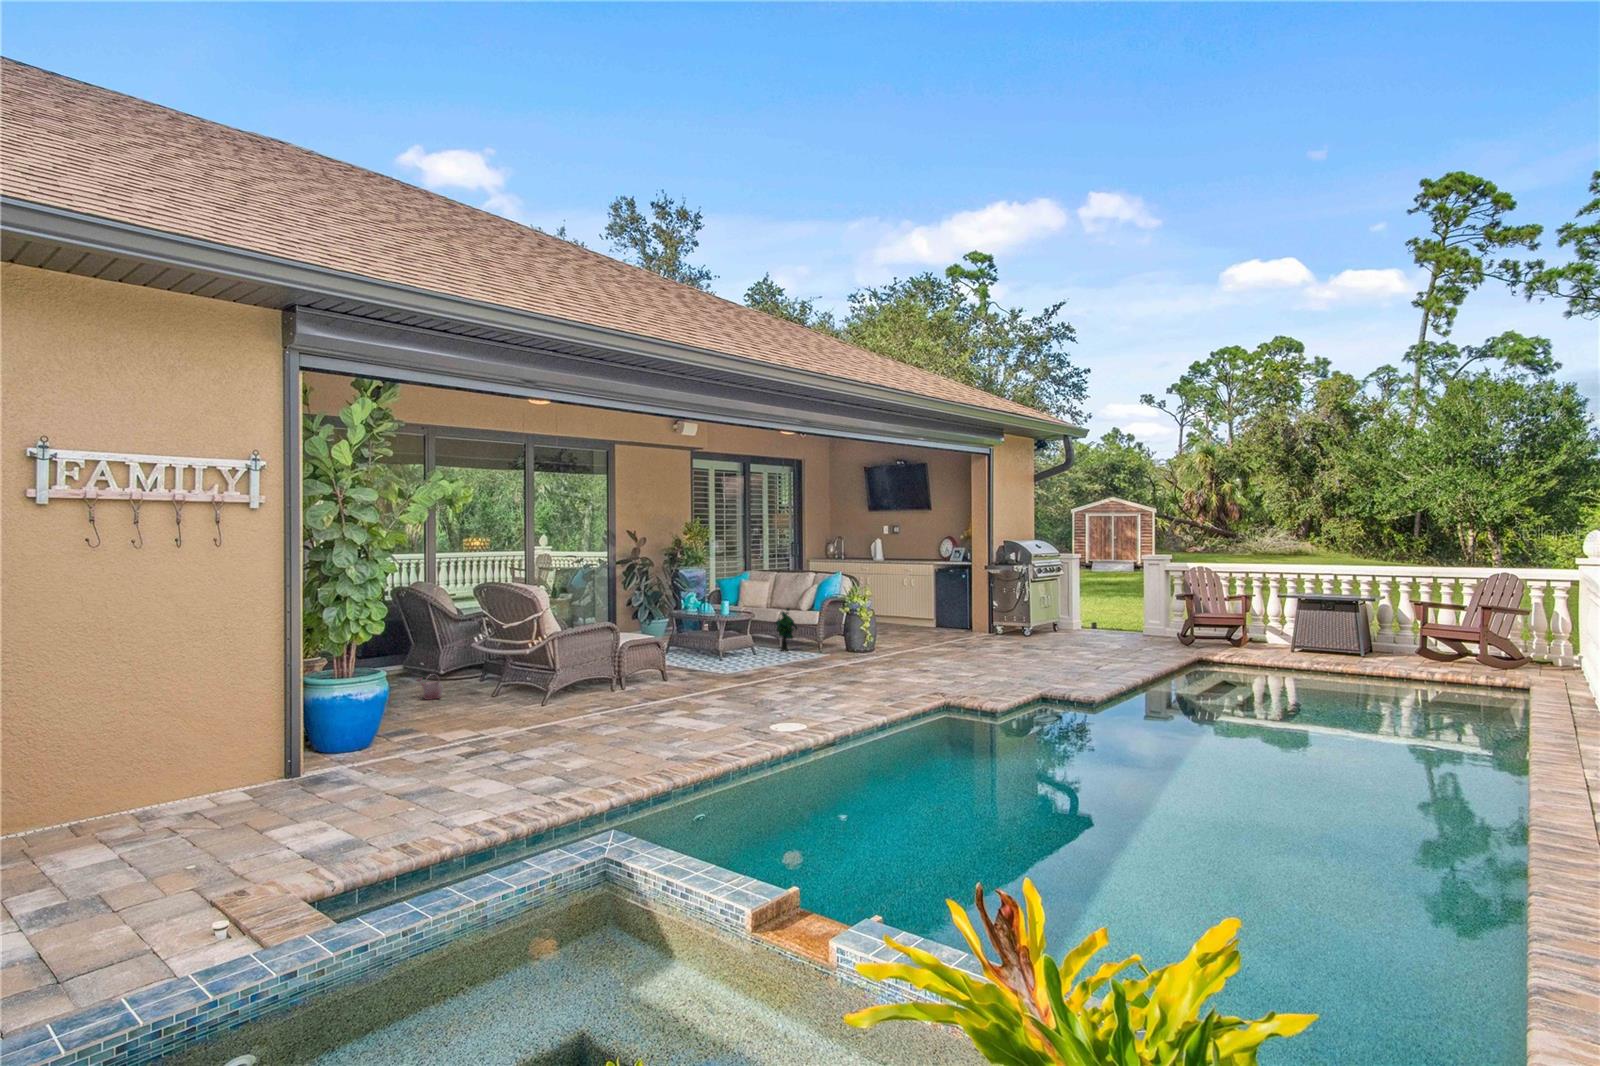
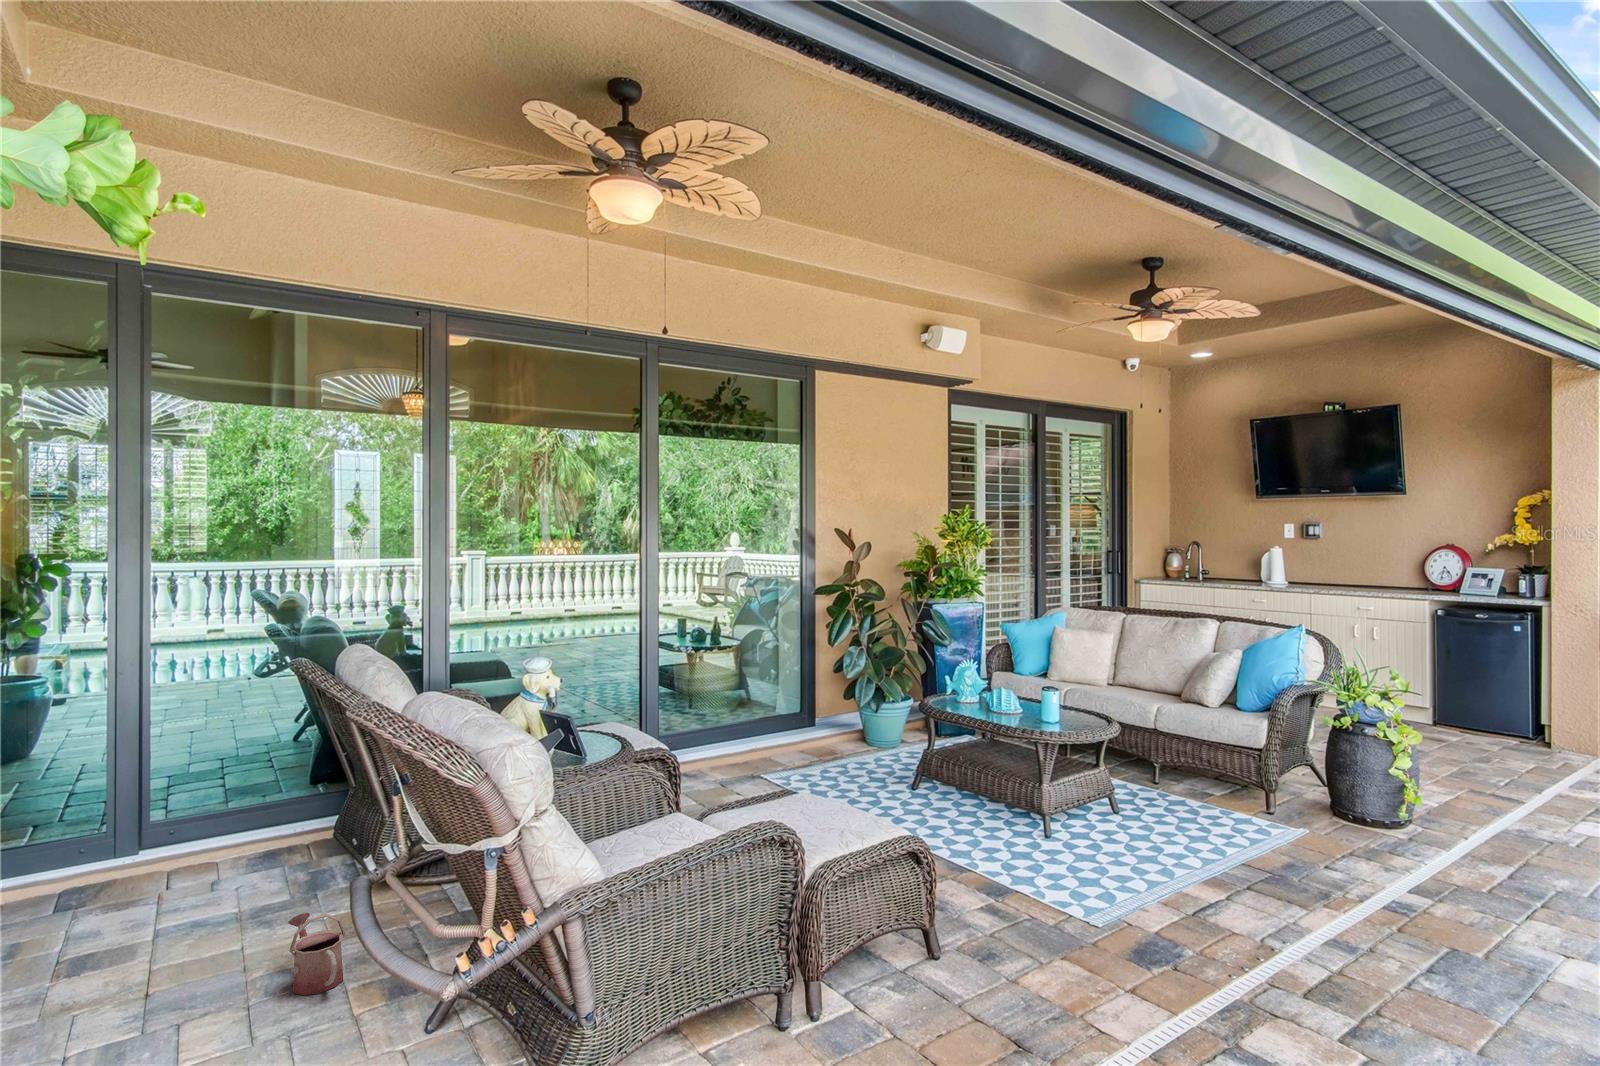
decorative plant: present [775,608,798,651] -> none [1147,697,1209,793]

